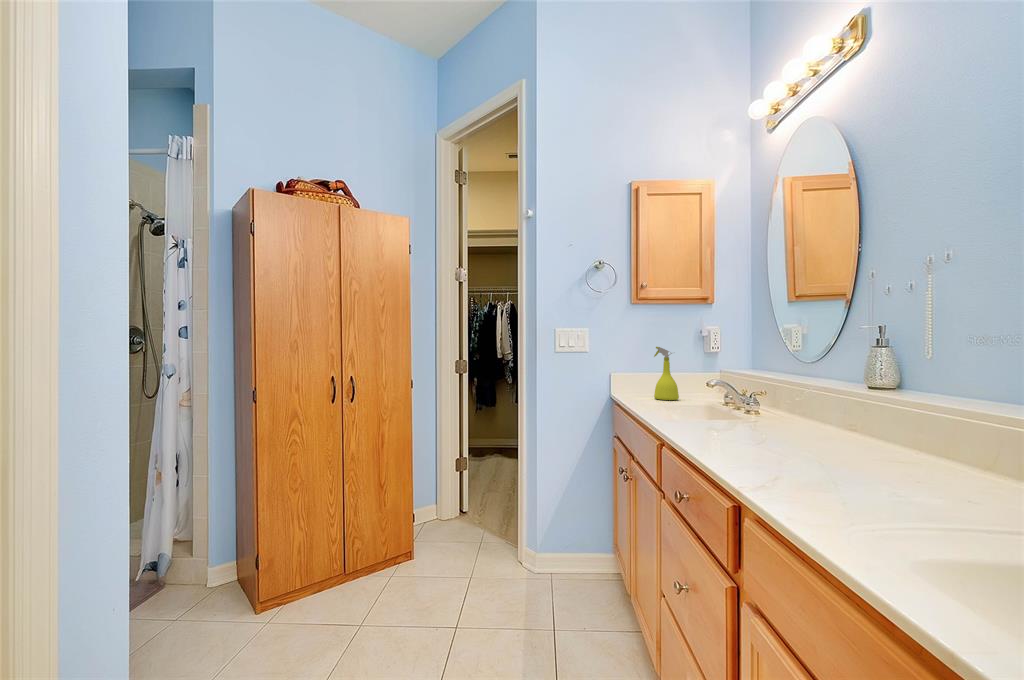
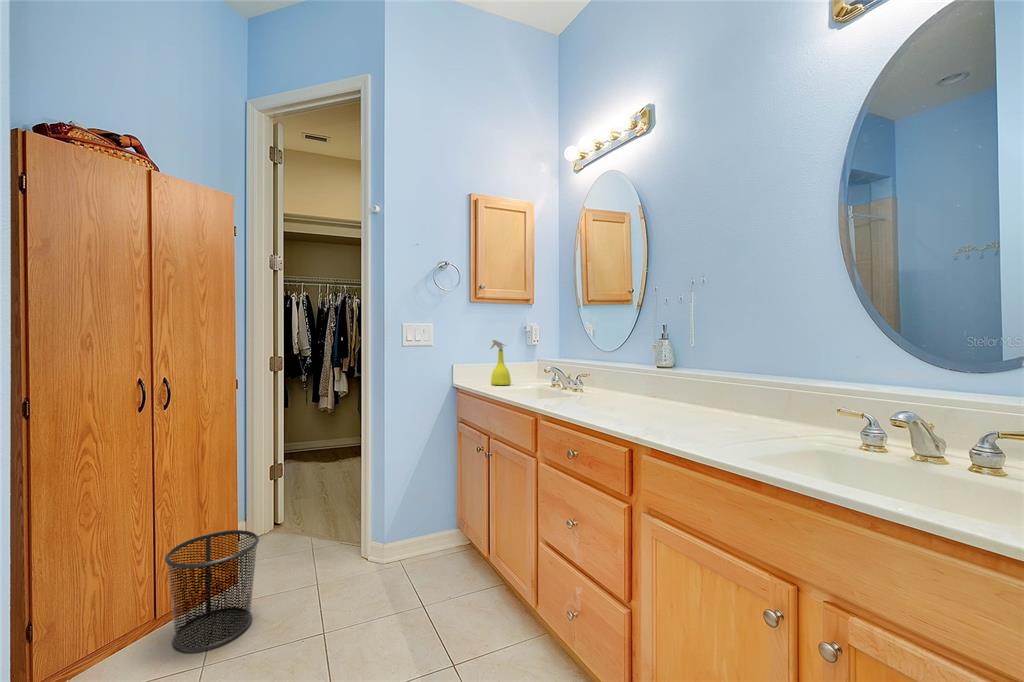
waste bin: none [345,511,415,611] -> present [165,530,259,651]

